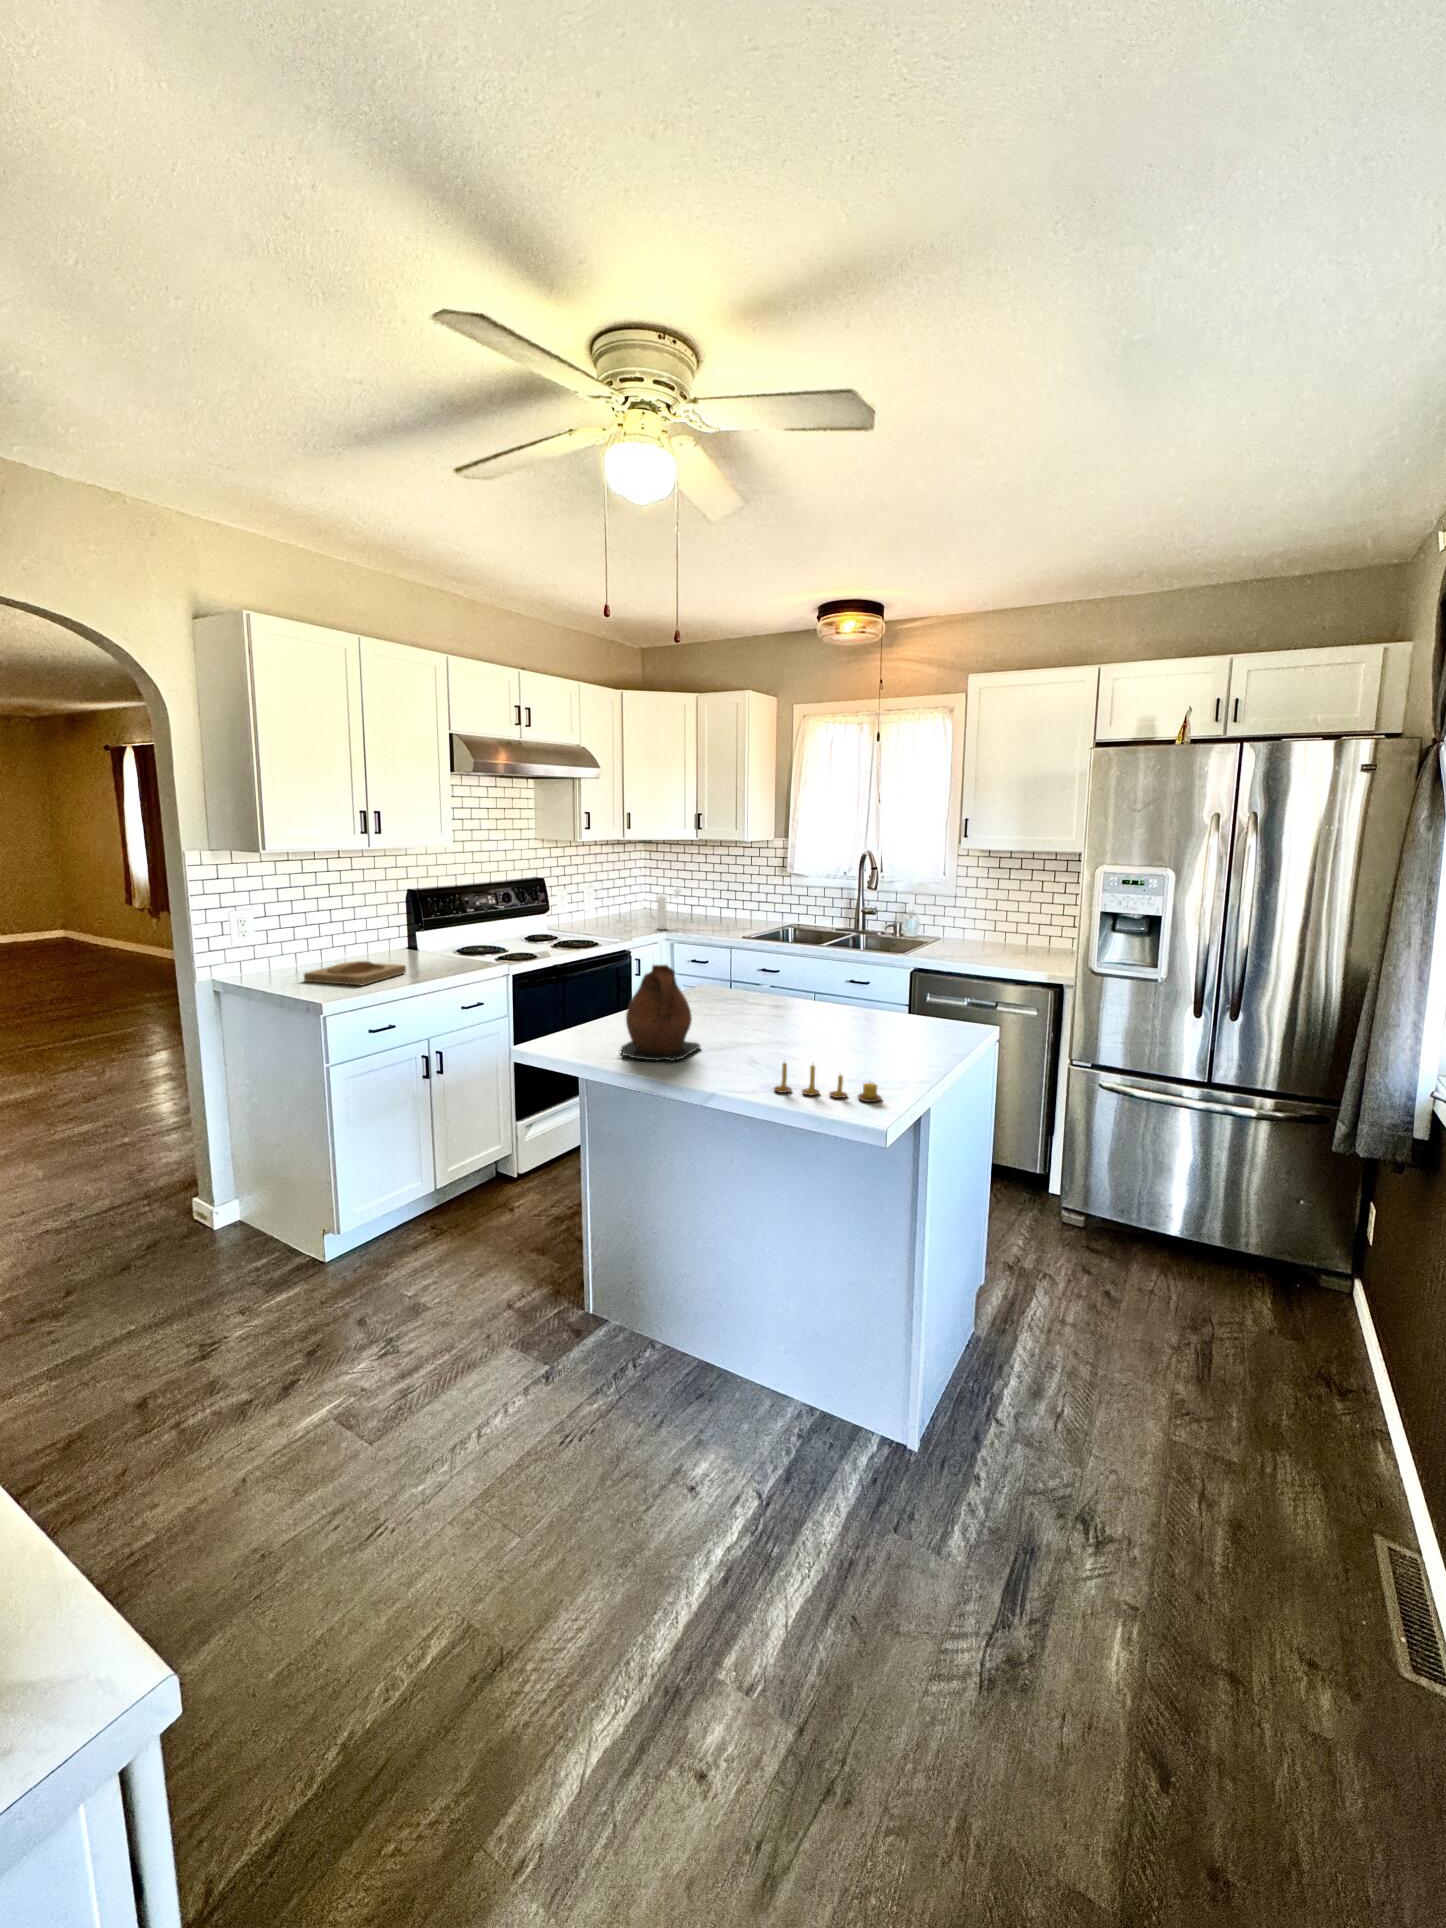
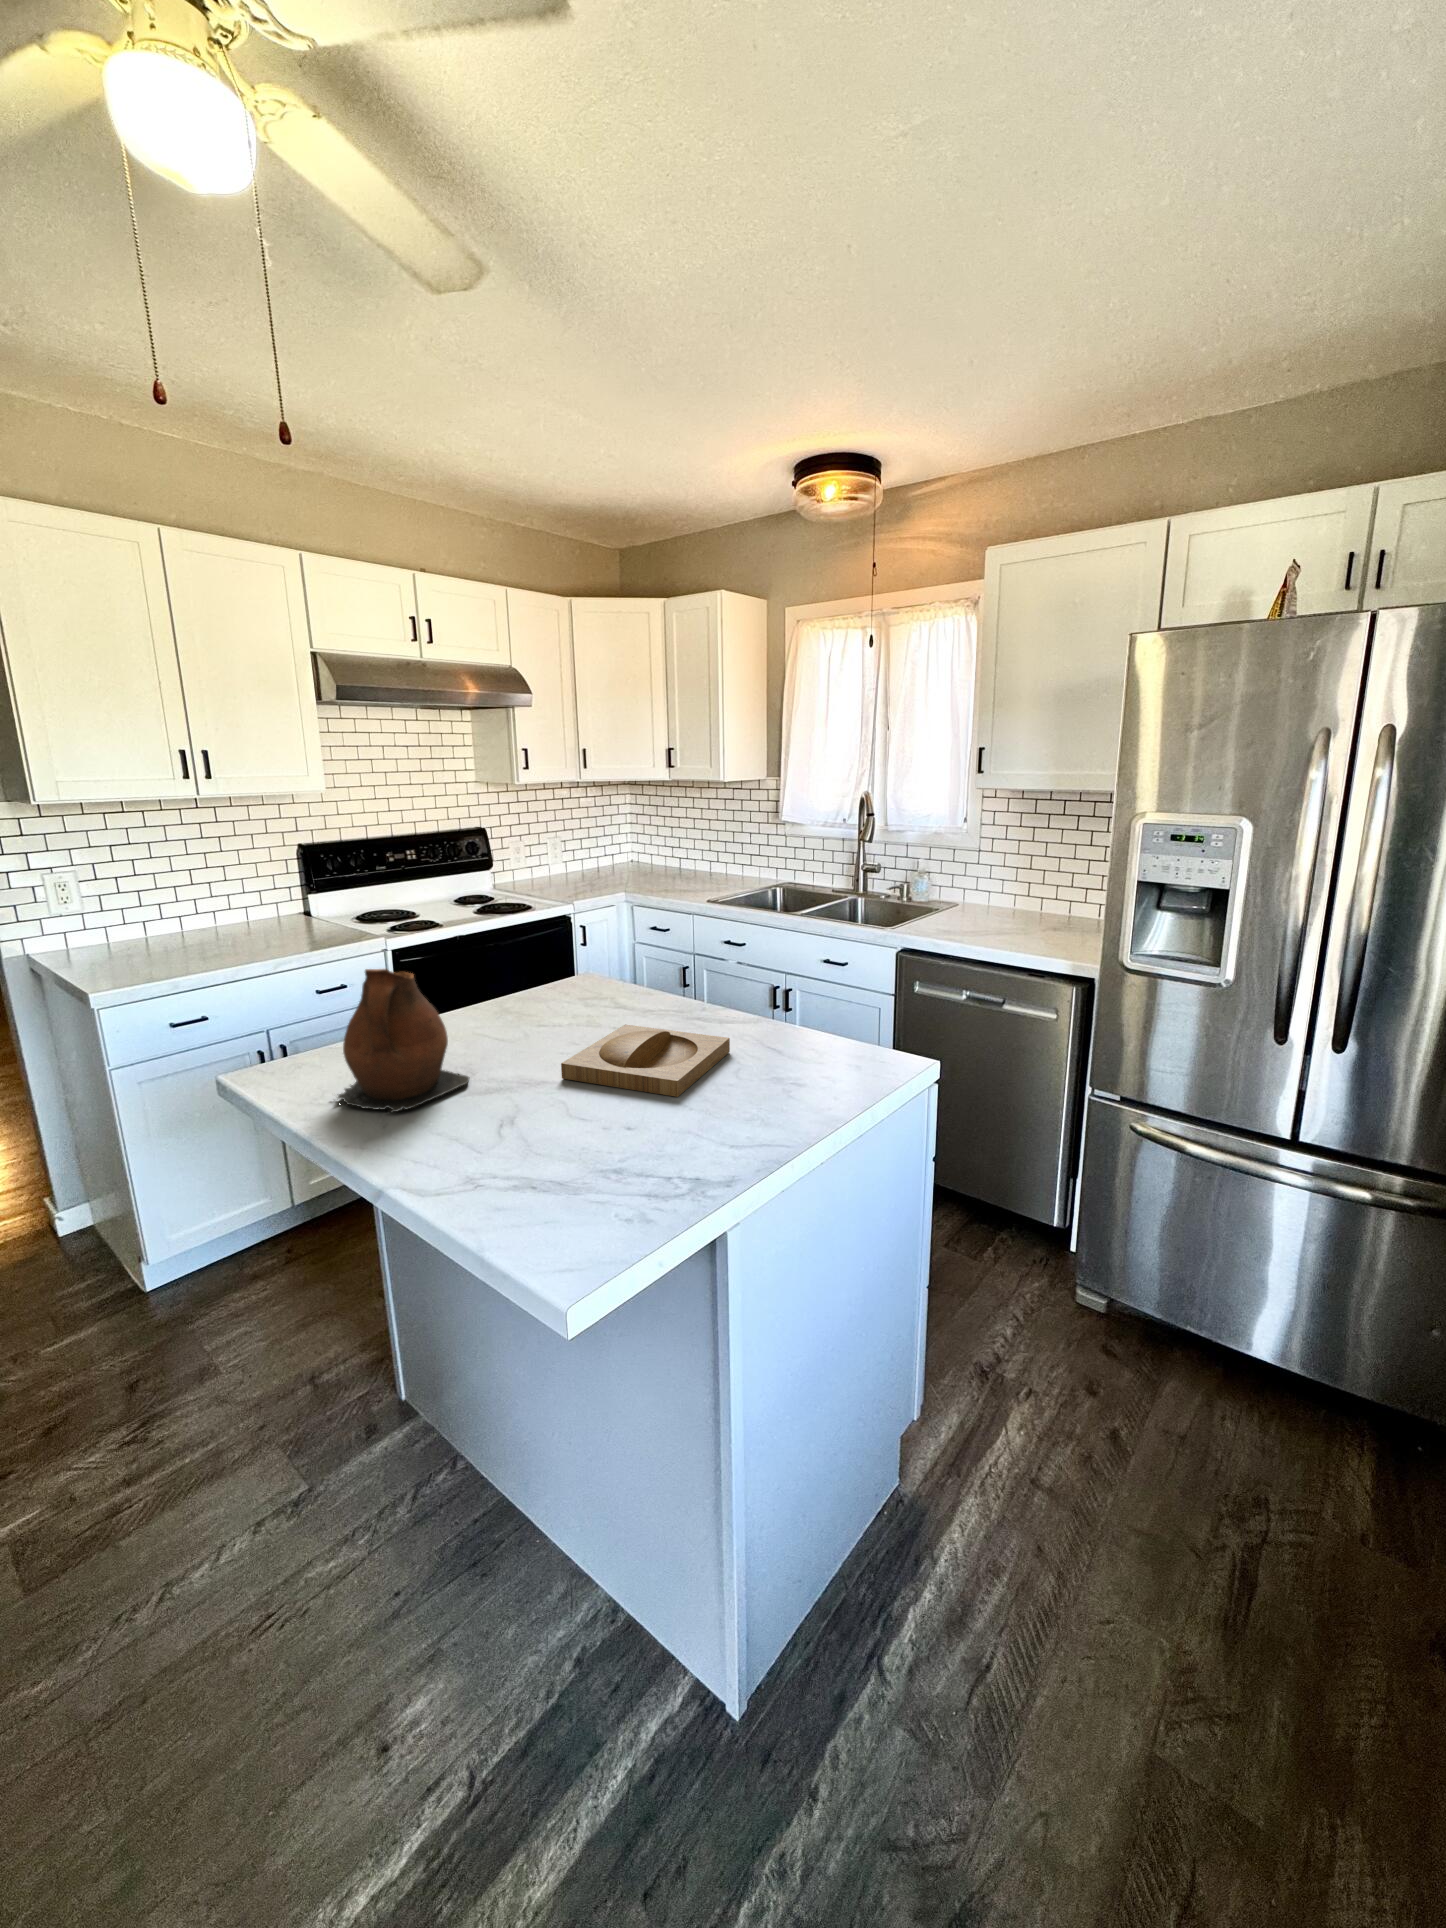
pepper mill: present [656,888,681,929] -> none [620,839,653,889]
tray: present [304,961,406,985] -> present [561,1024,730,1097]
candle: present [774,1063,881,1102] -> none [478,1137,634,1222]

